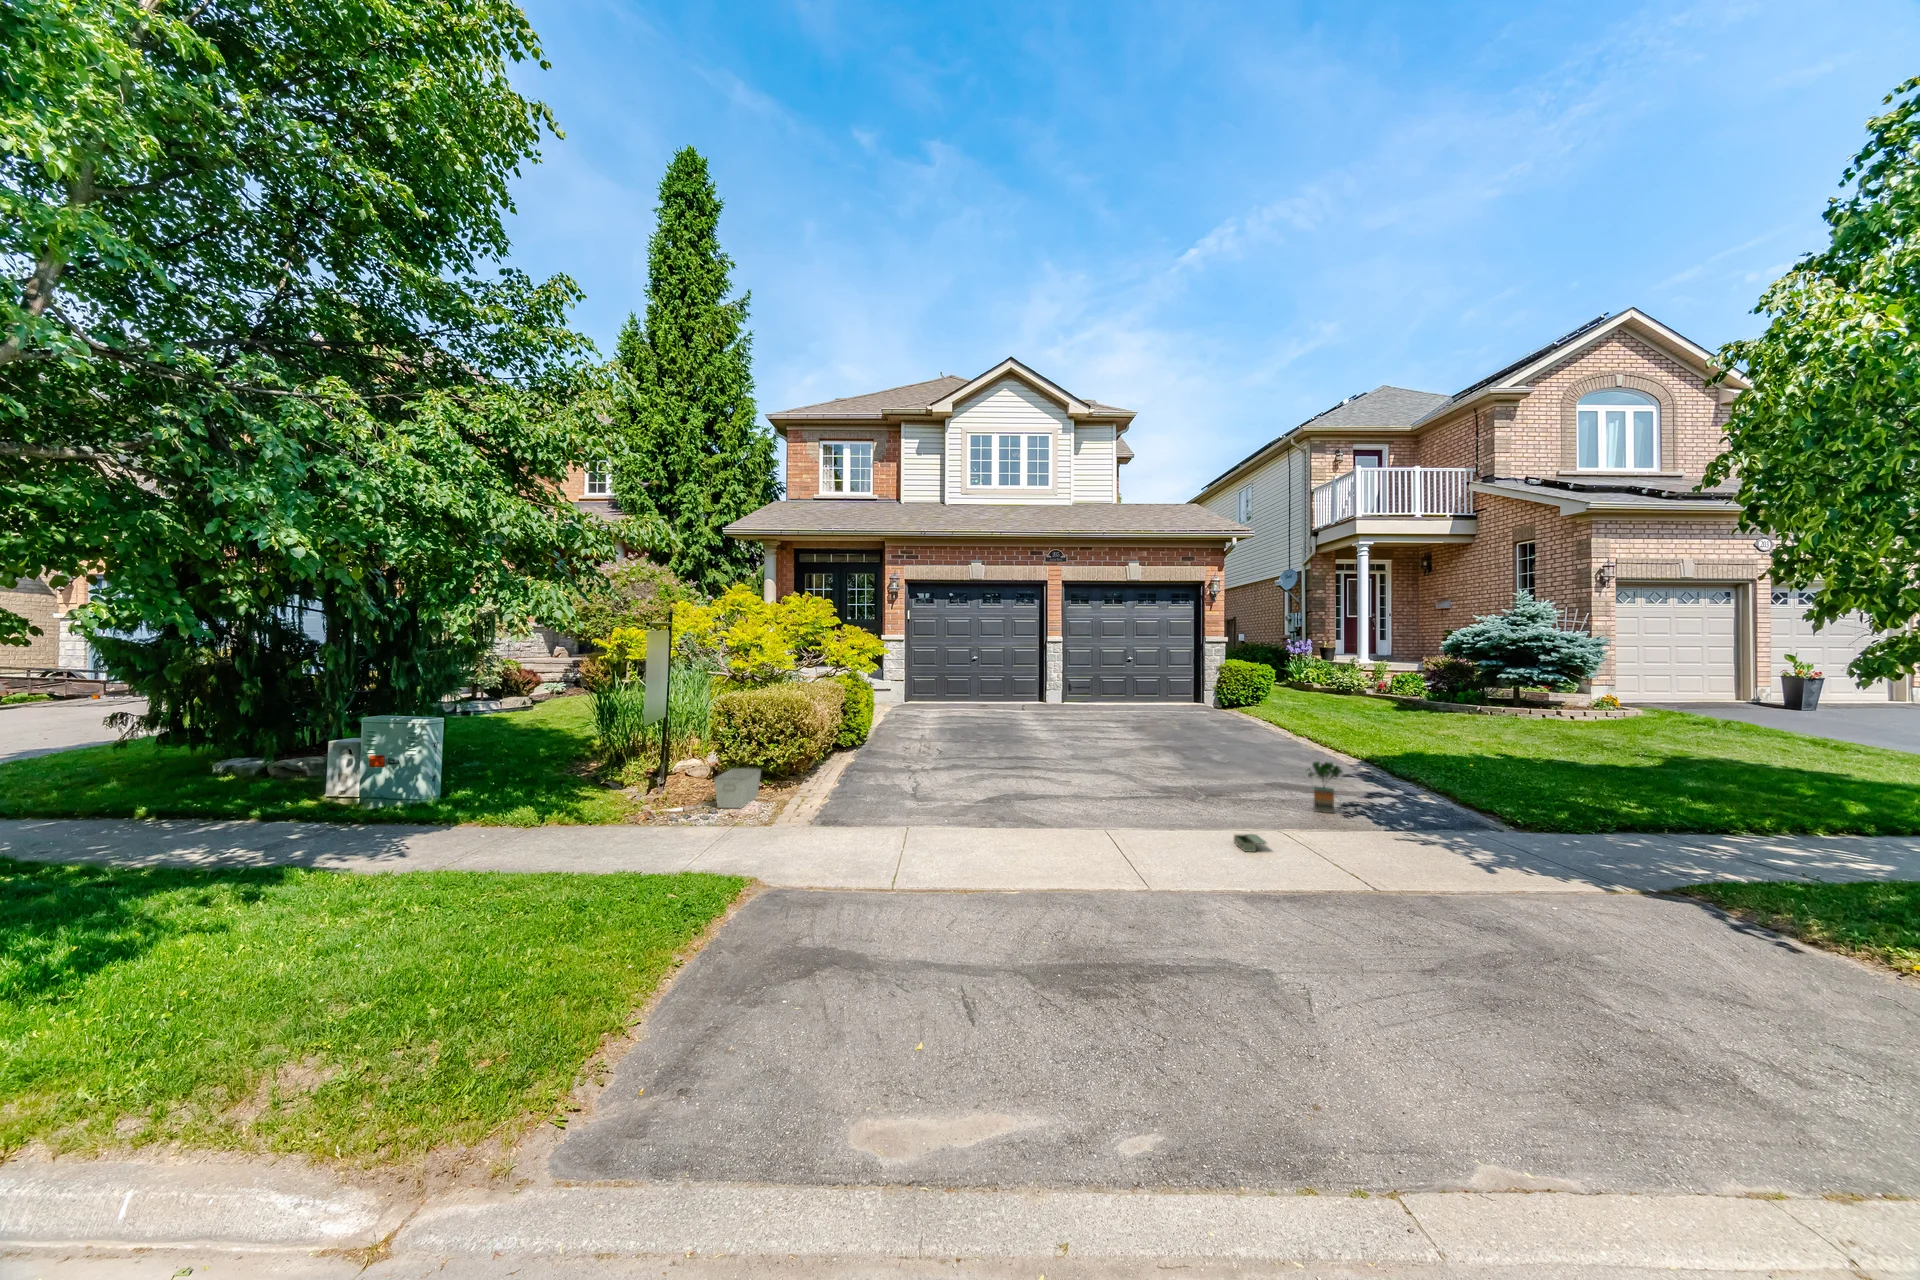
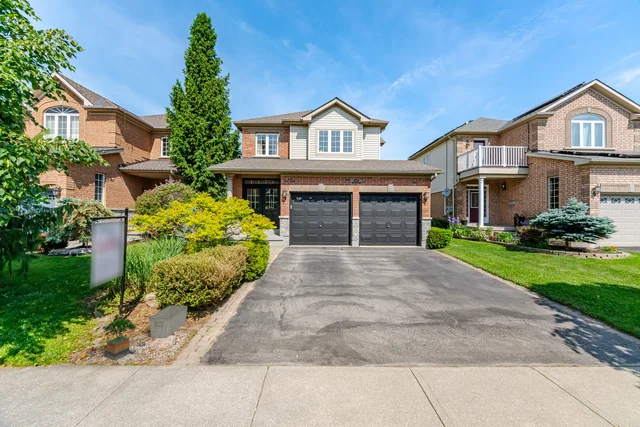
potted tree: present [1307,762,1342,813] -> present [104,318,136,360]
toolbox: present [1234,834,1266,852] -> none [510,379,546,402]

